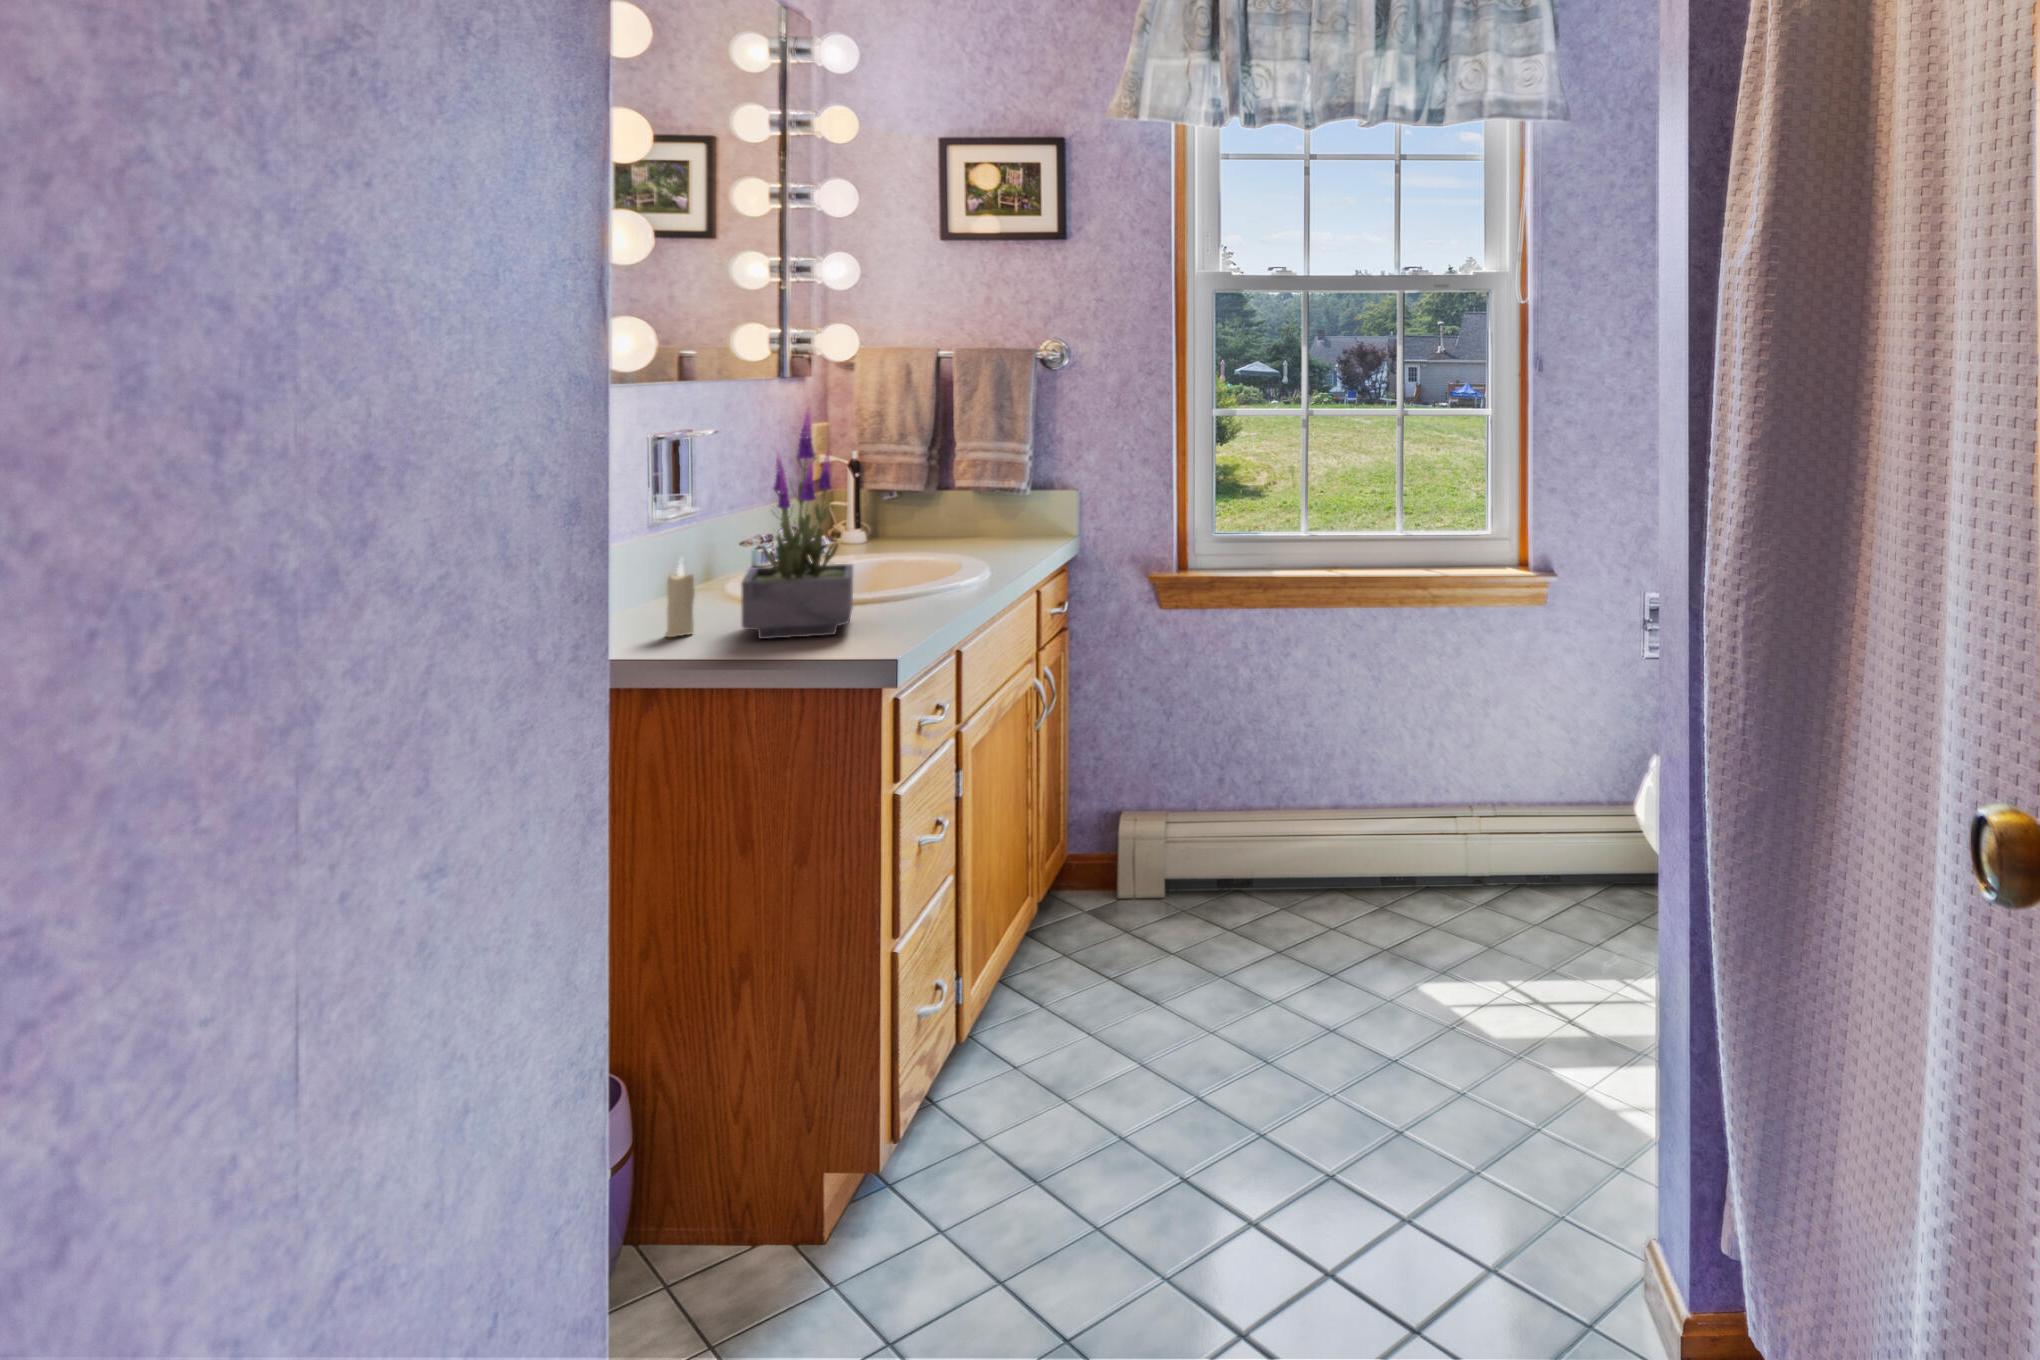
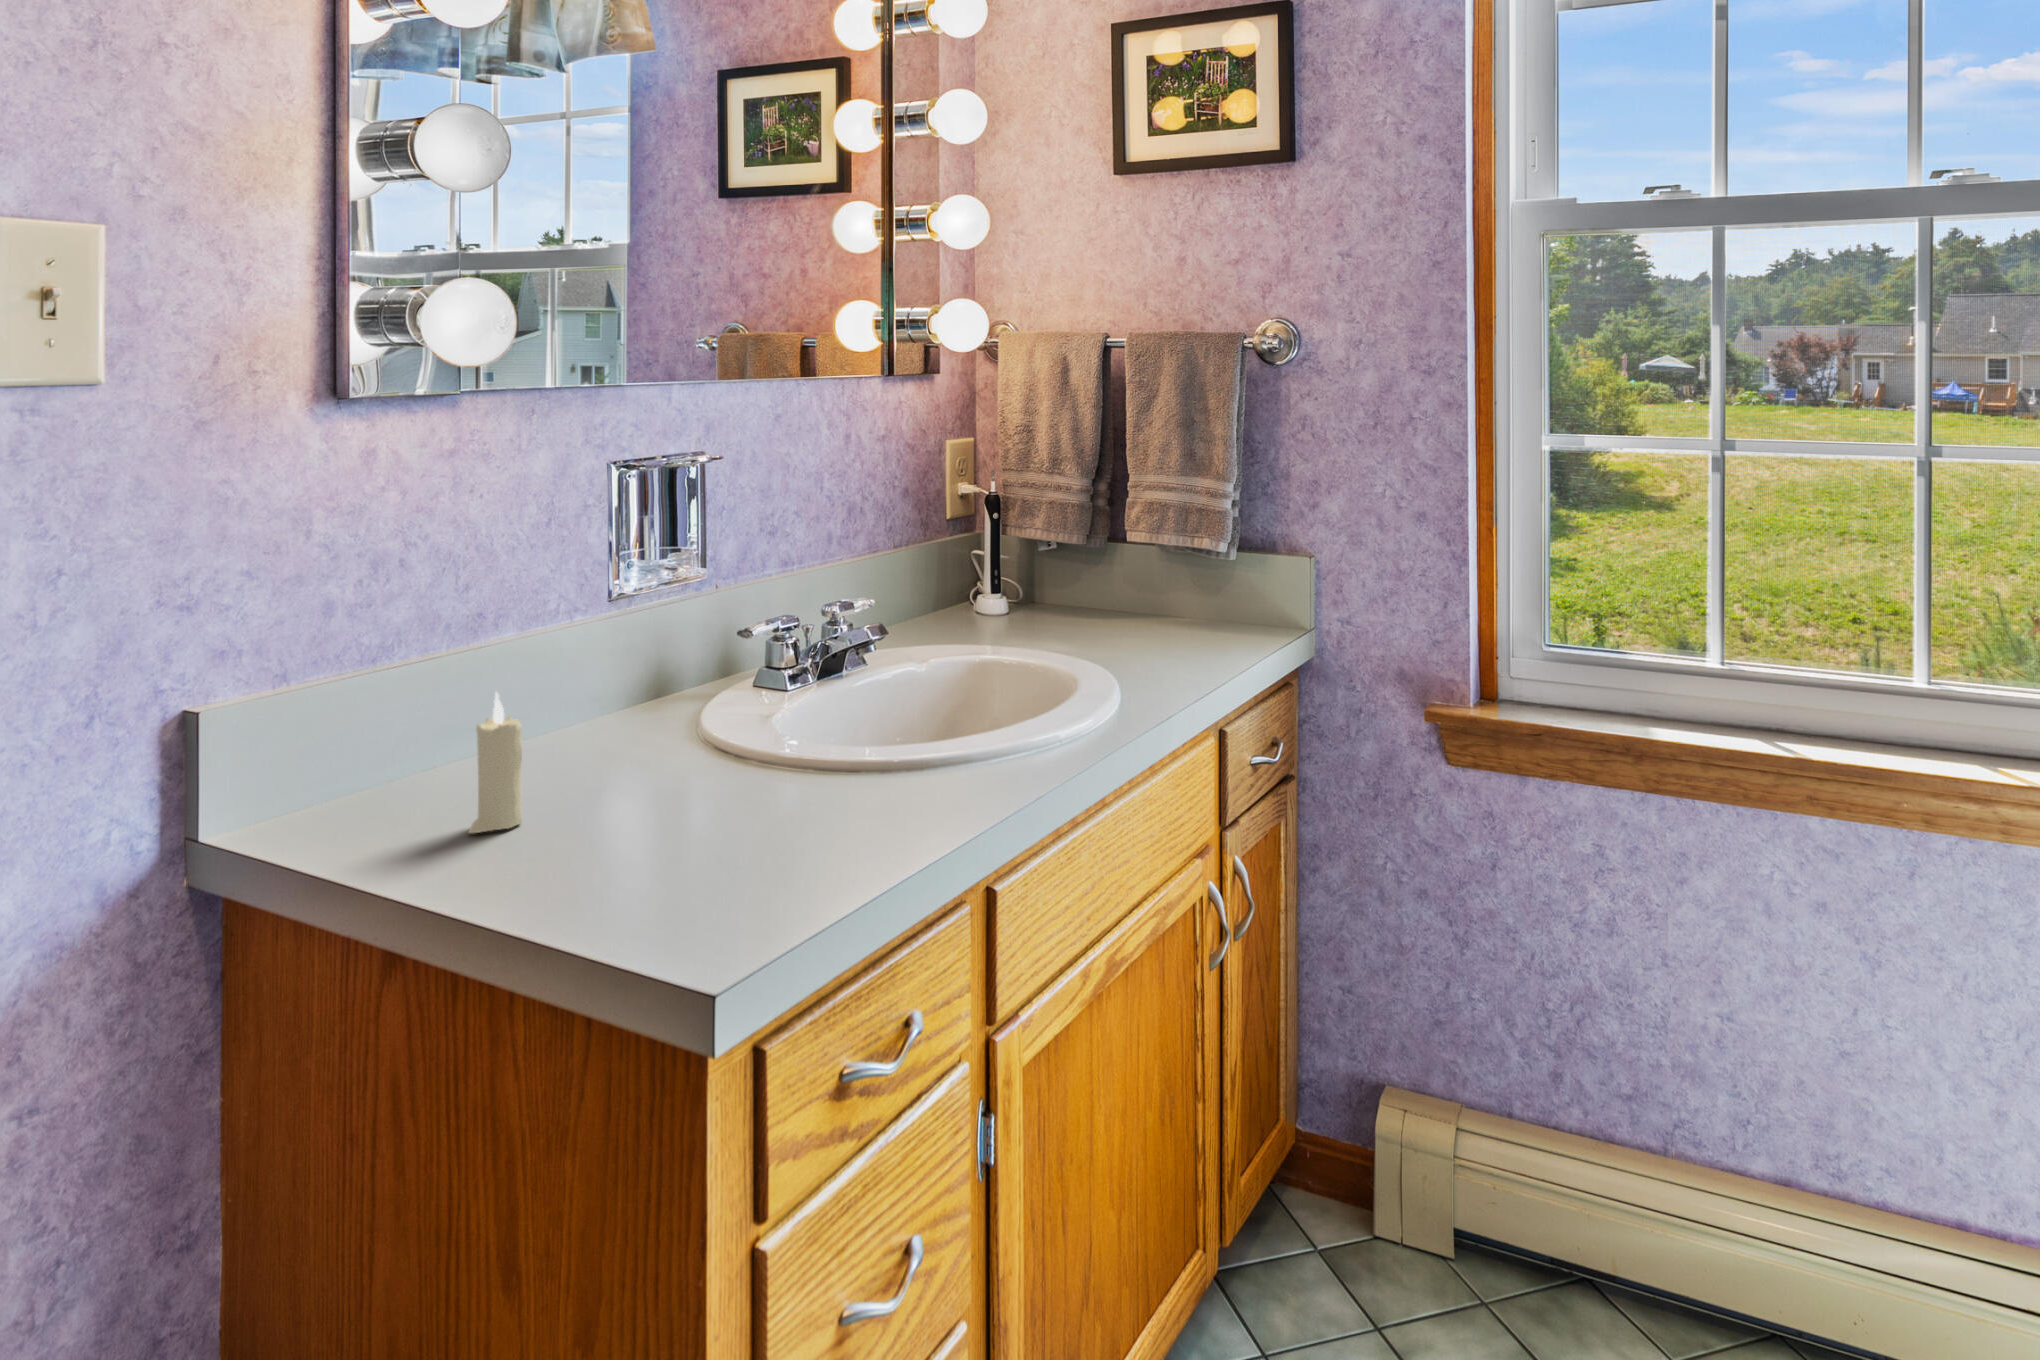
potted plant: present [741,413,853,639] -> none [539,434,783,876]

